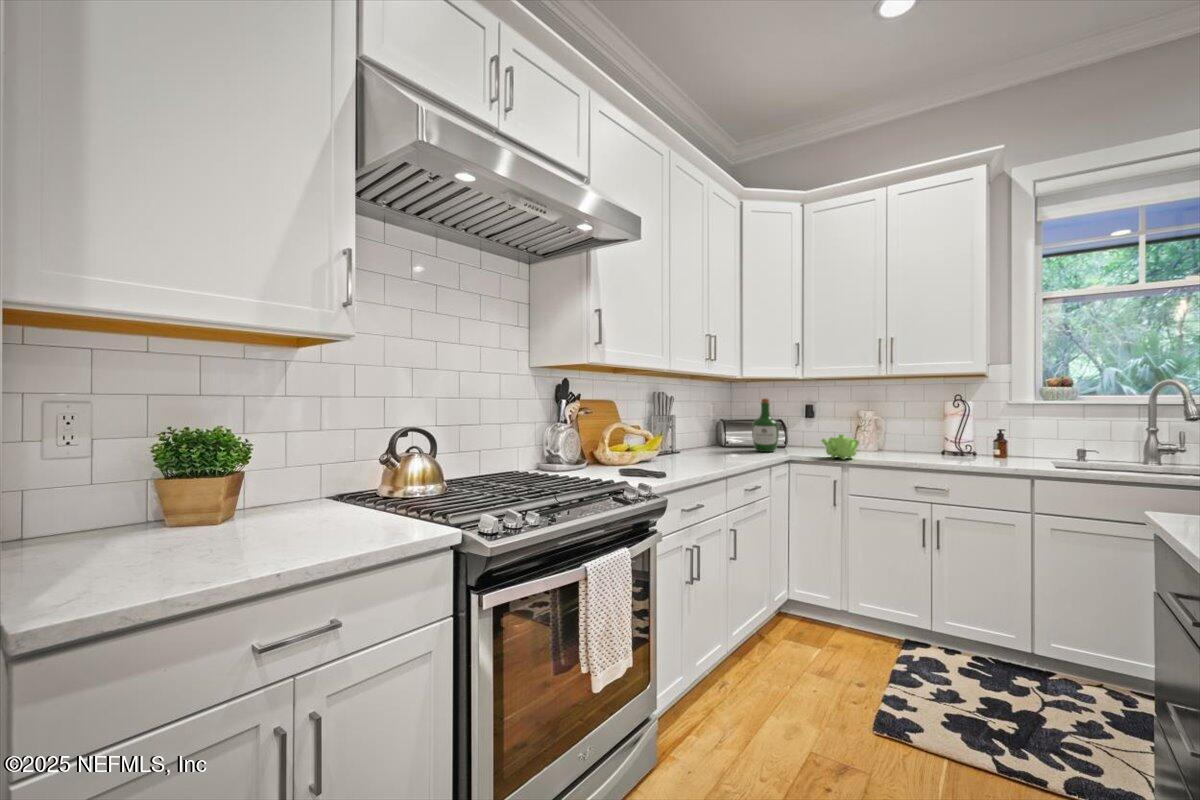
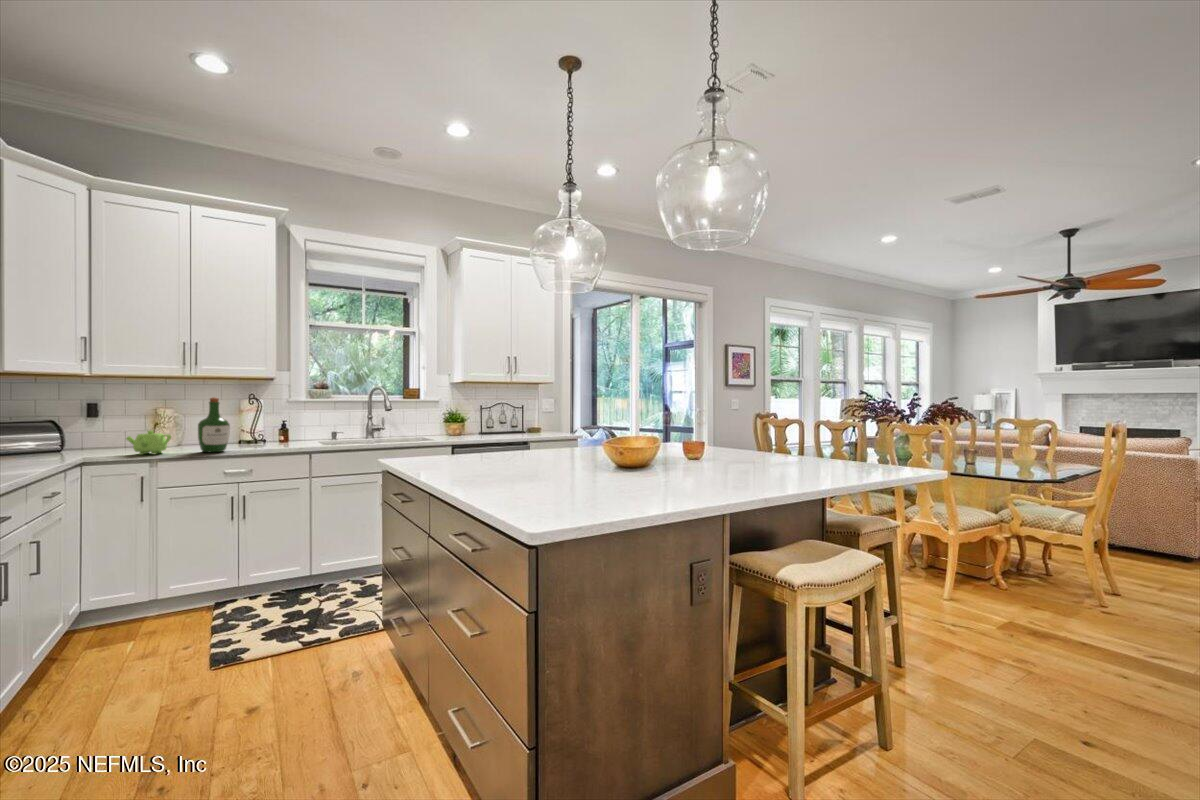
wine bottle: present [752,398,779,452] -> present [198,397,230,452]

